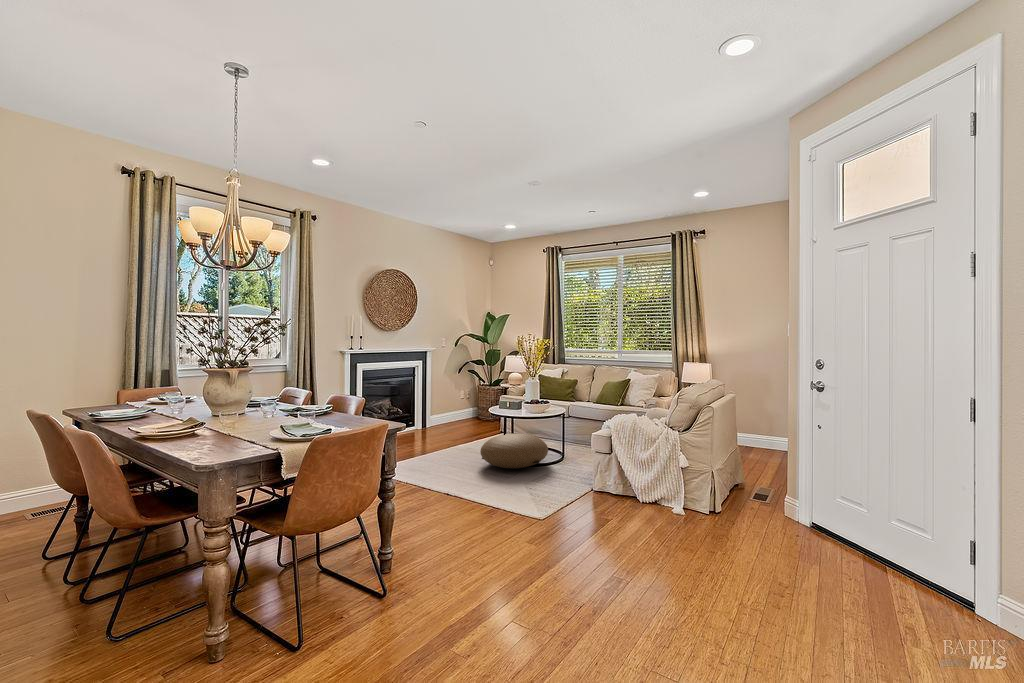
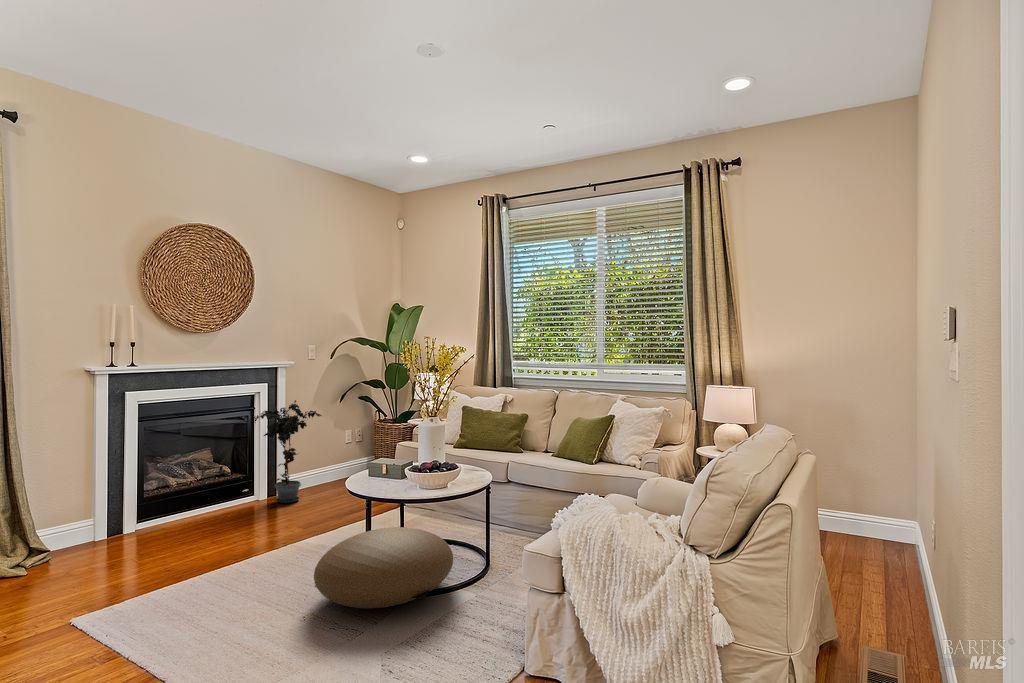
potted plant: none [418,370,454,431] -> present [254,400,322,503]

